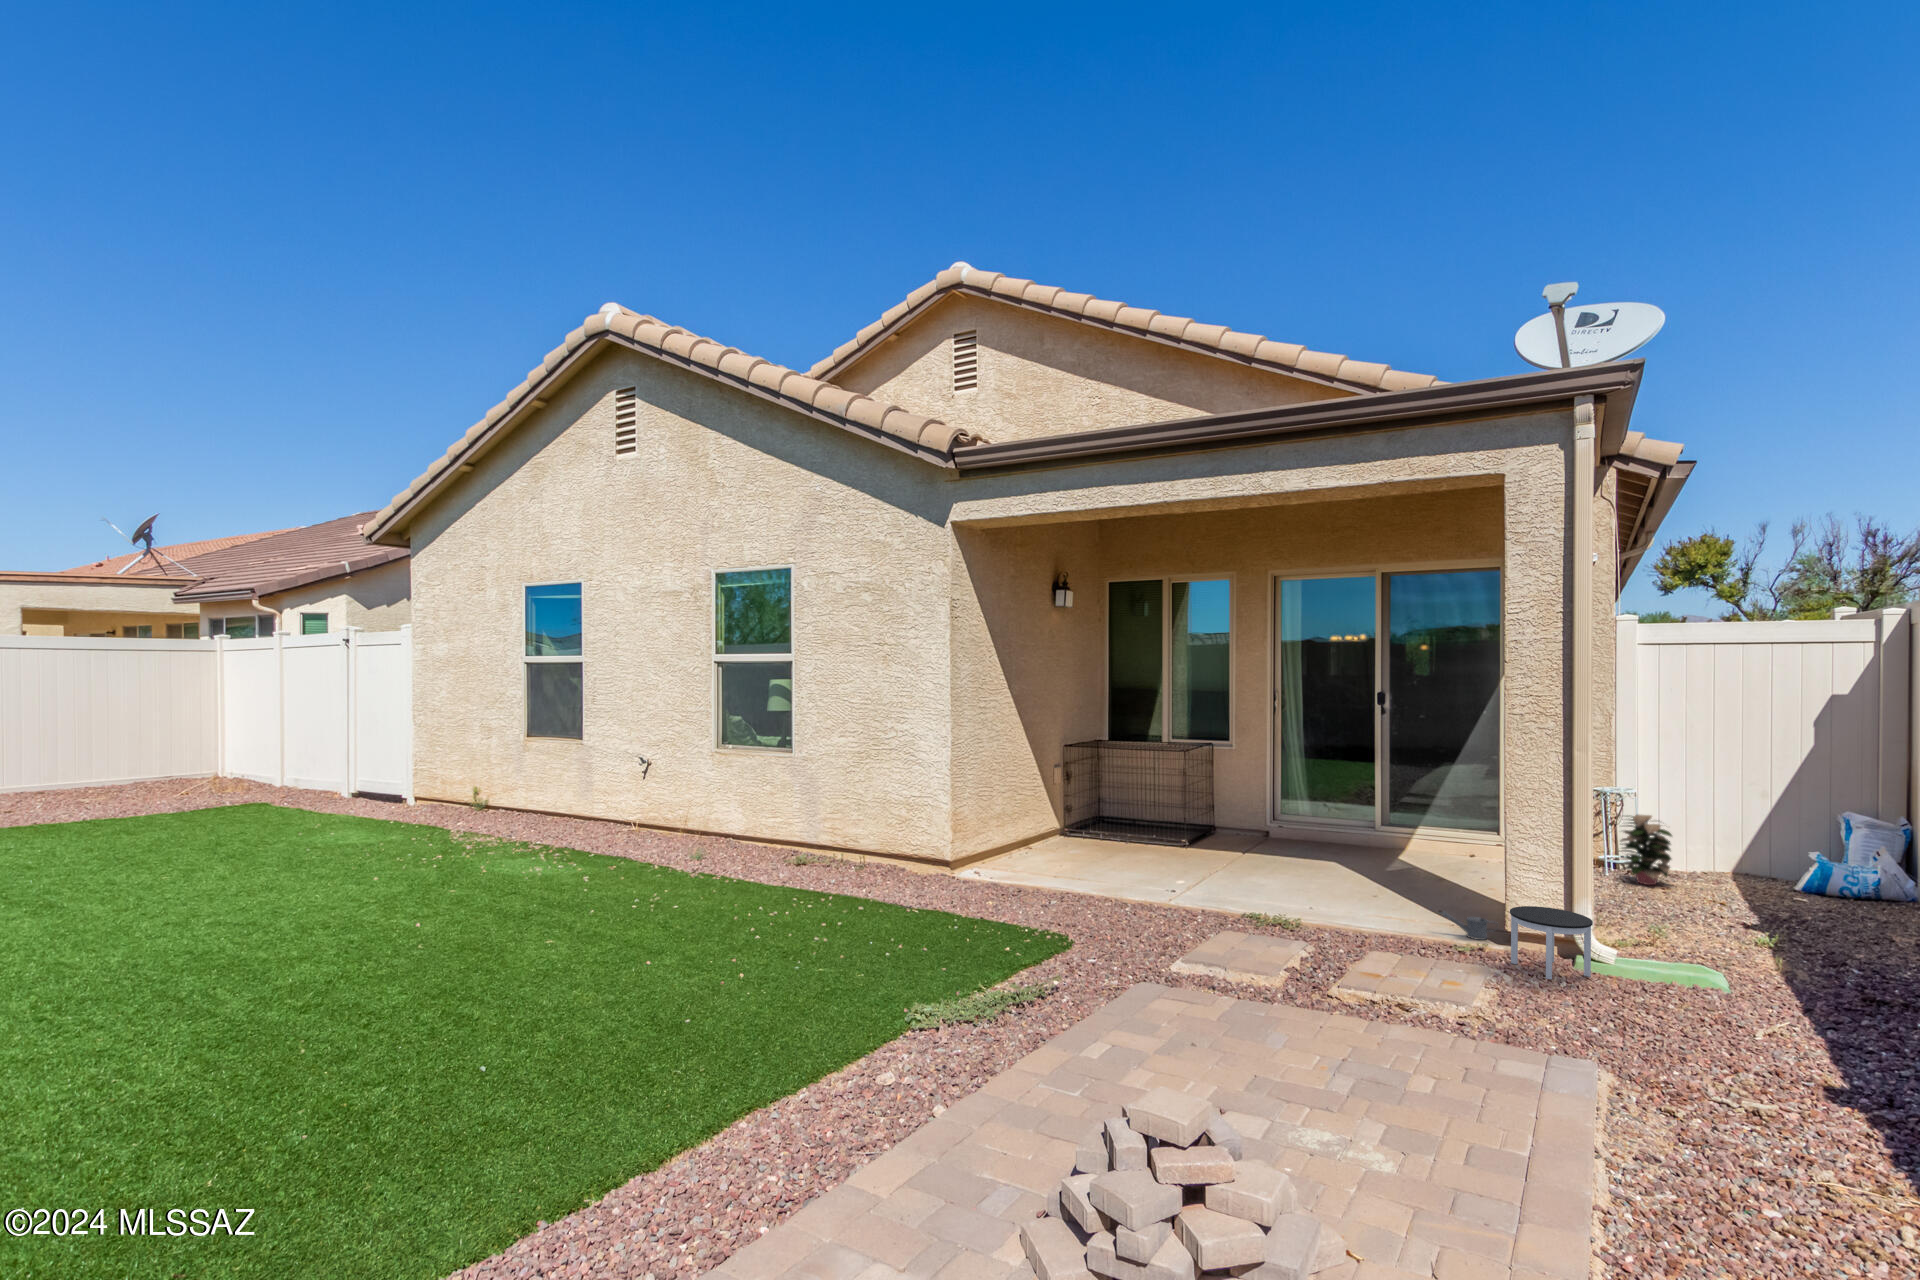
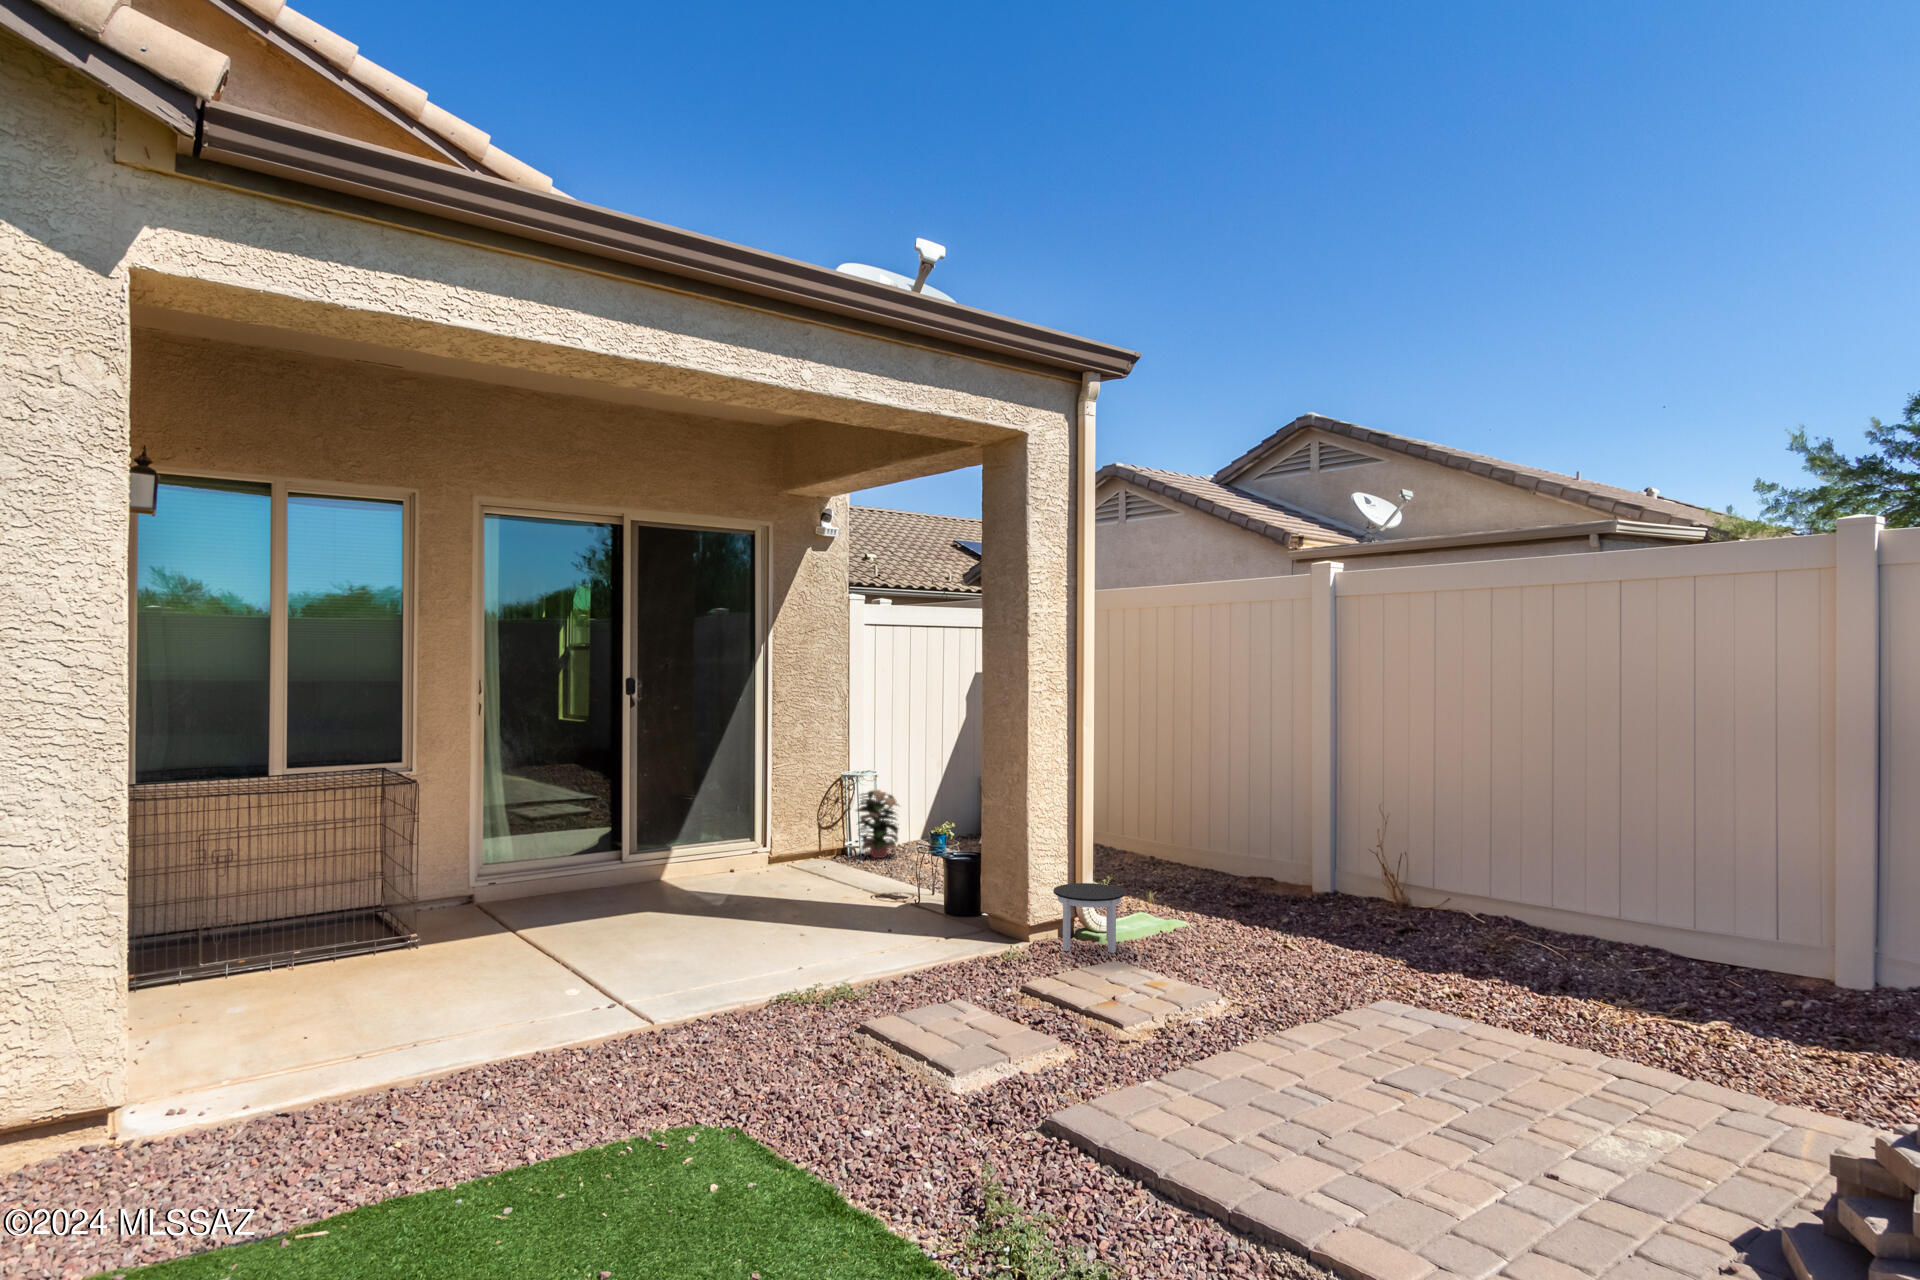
watering can: present [1443,911,1497,940] -> none [952,917,999,943]

